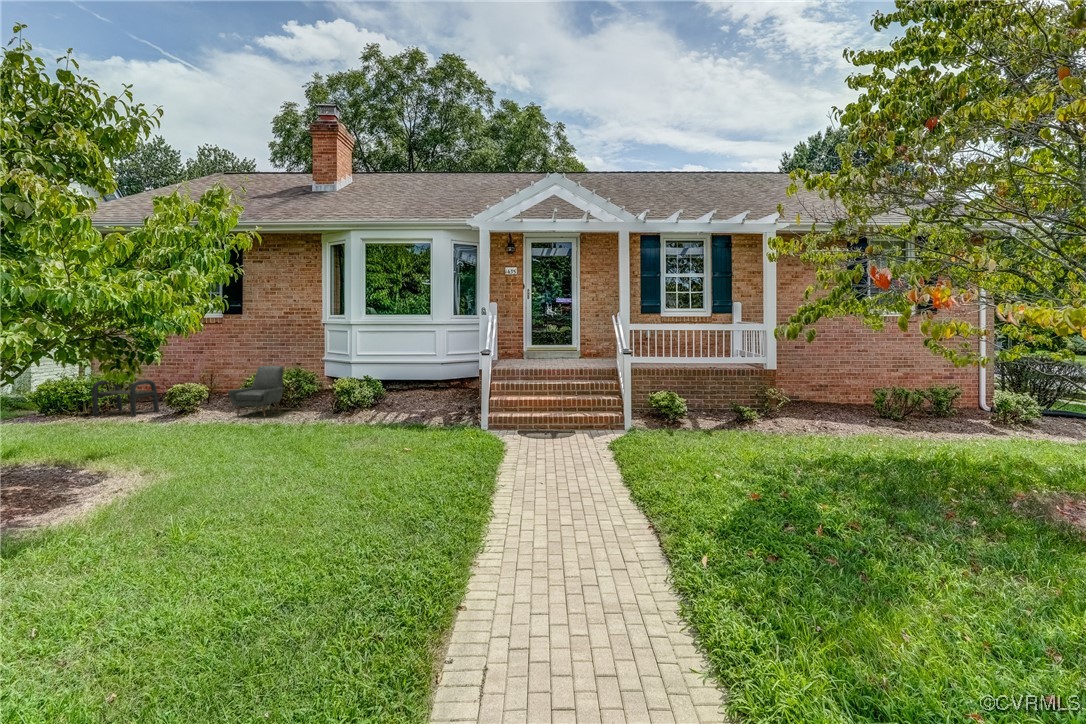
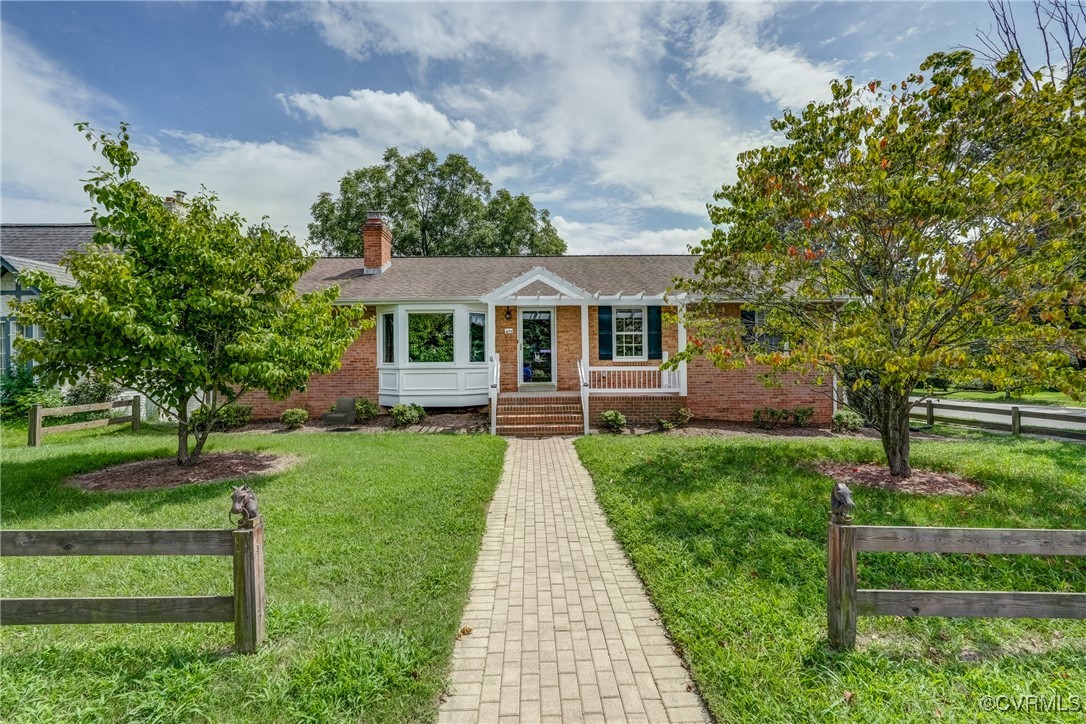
bench: present [92,380,159,416] -> none [226,408,268,432]

